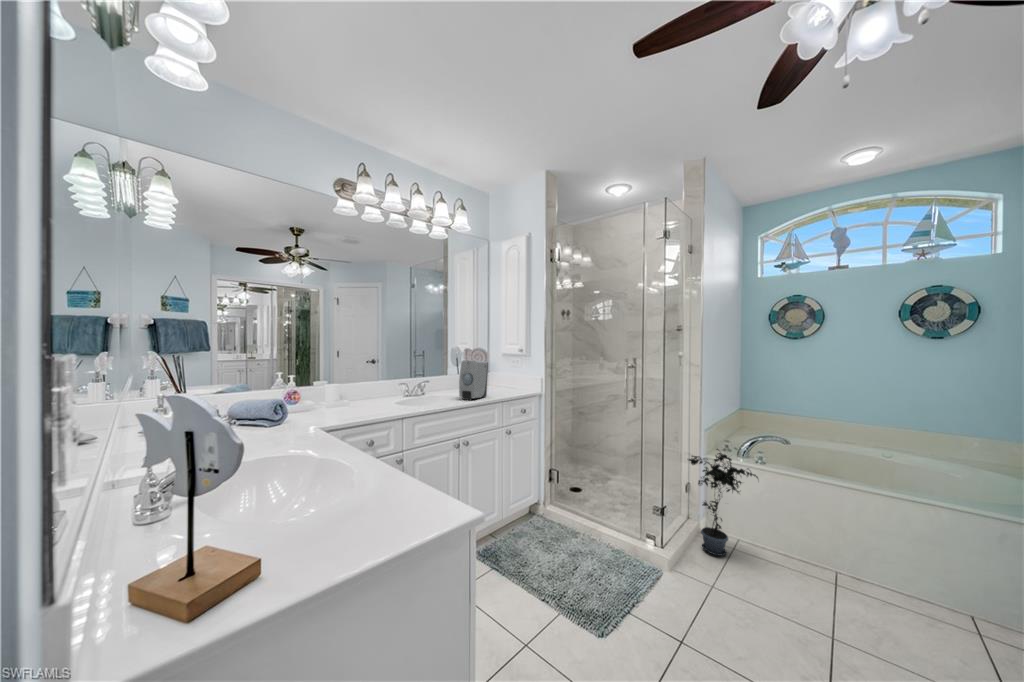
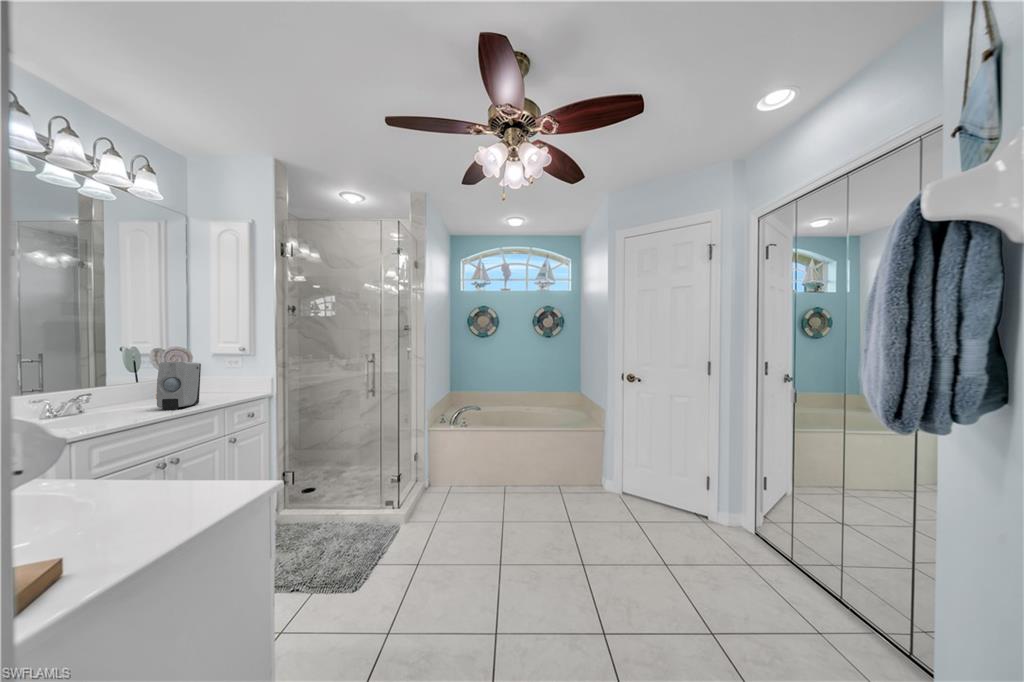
potted plant: present [689,449,758,555] -> none [415,420,464,502]

